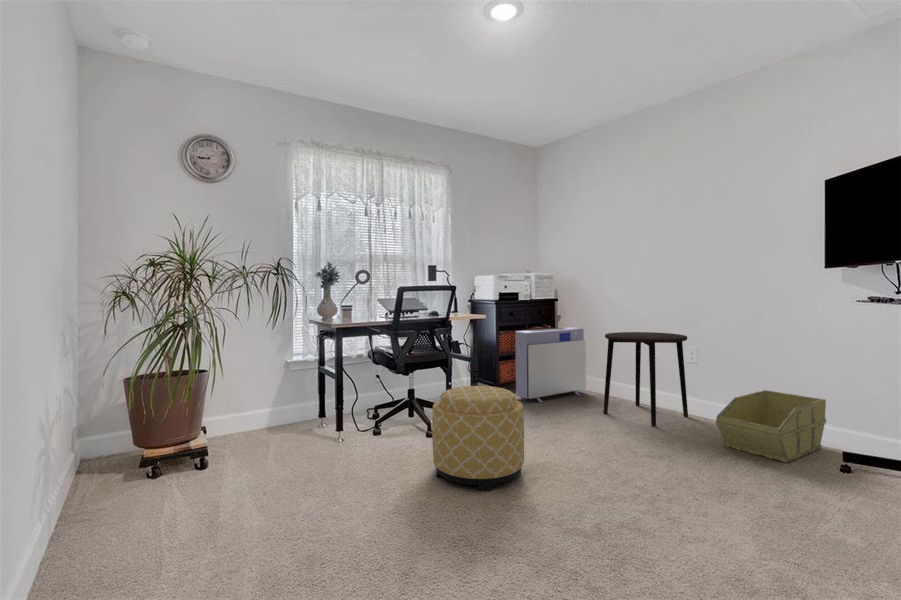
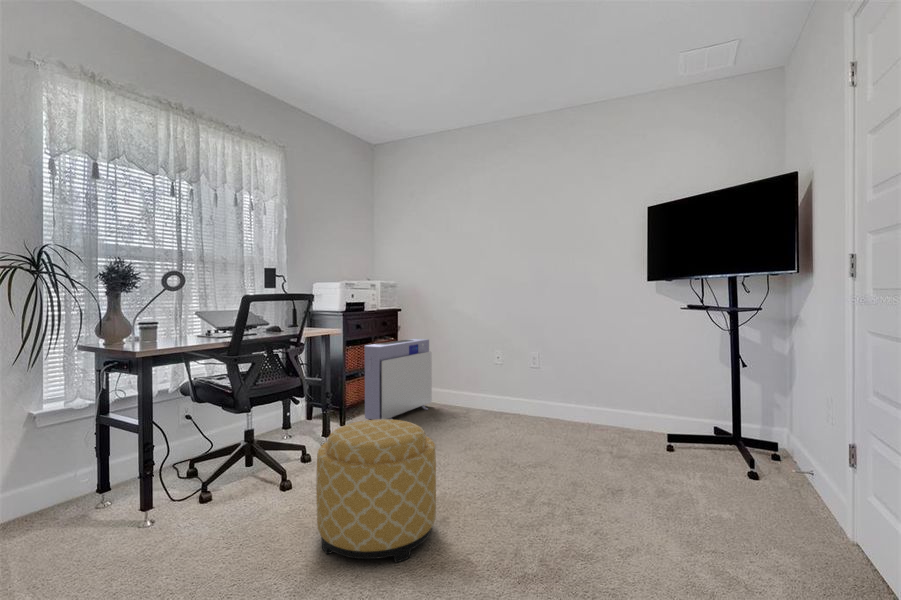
side table: present [603,332,688,426] -> none [463,342,539,436]
storage bin: present [716,390,826,463] -> none [582,391,652,458]

